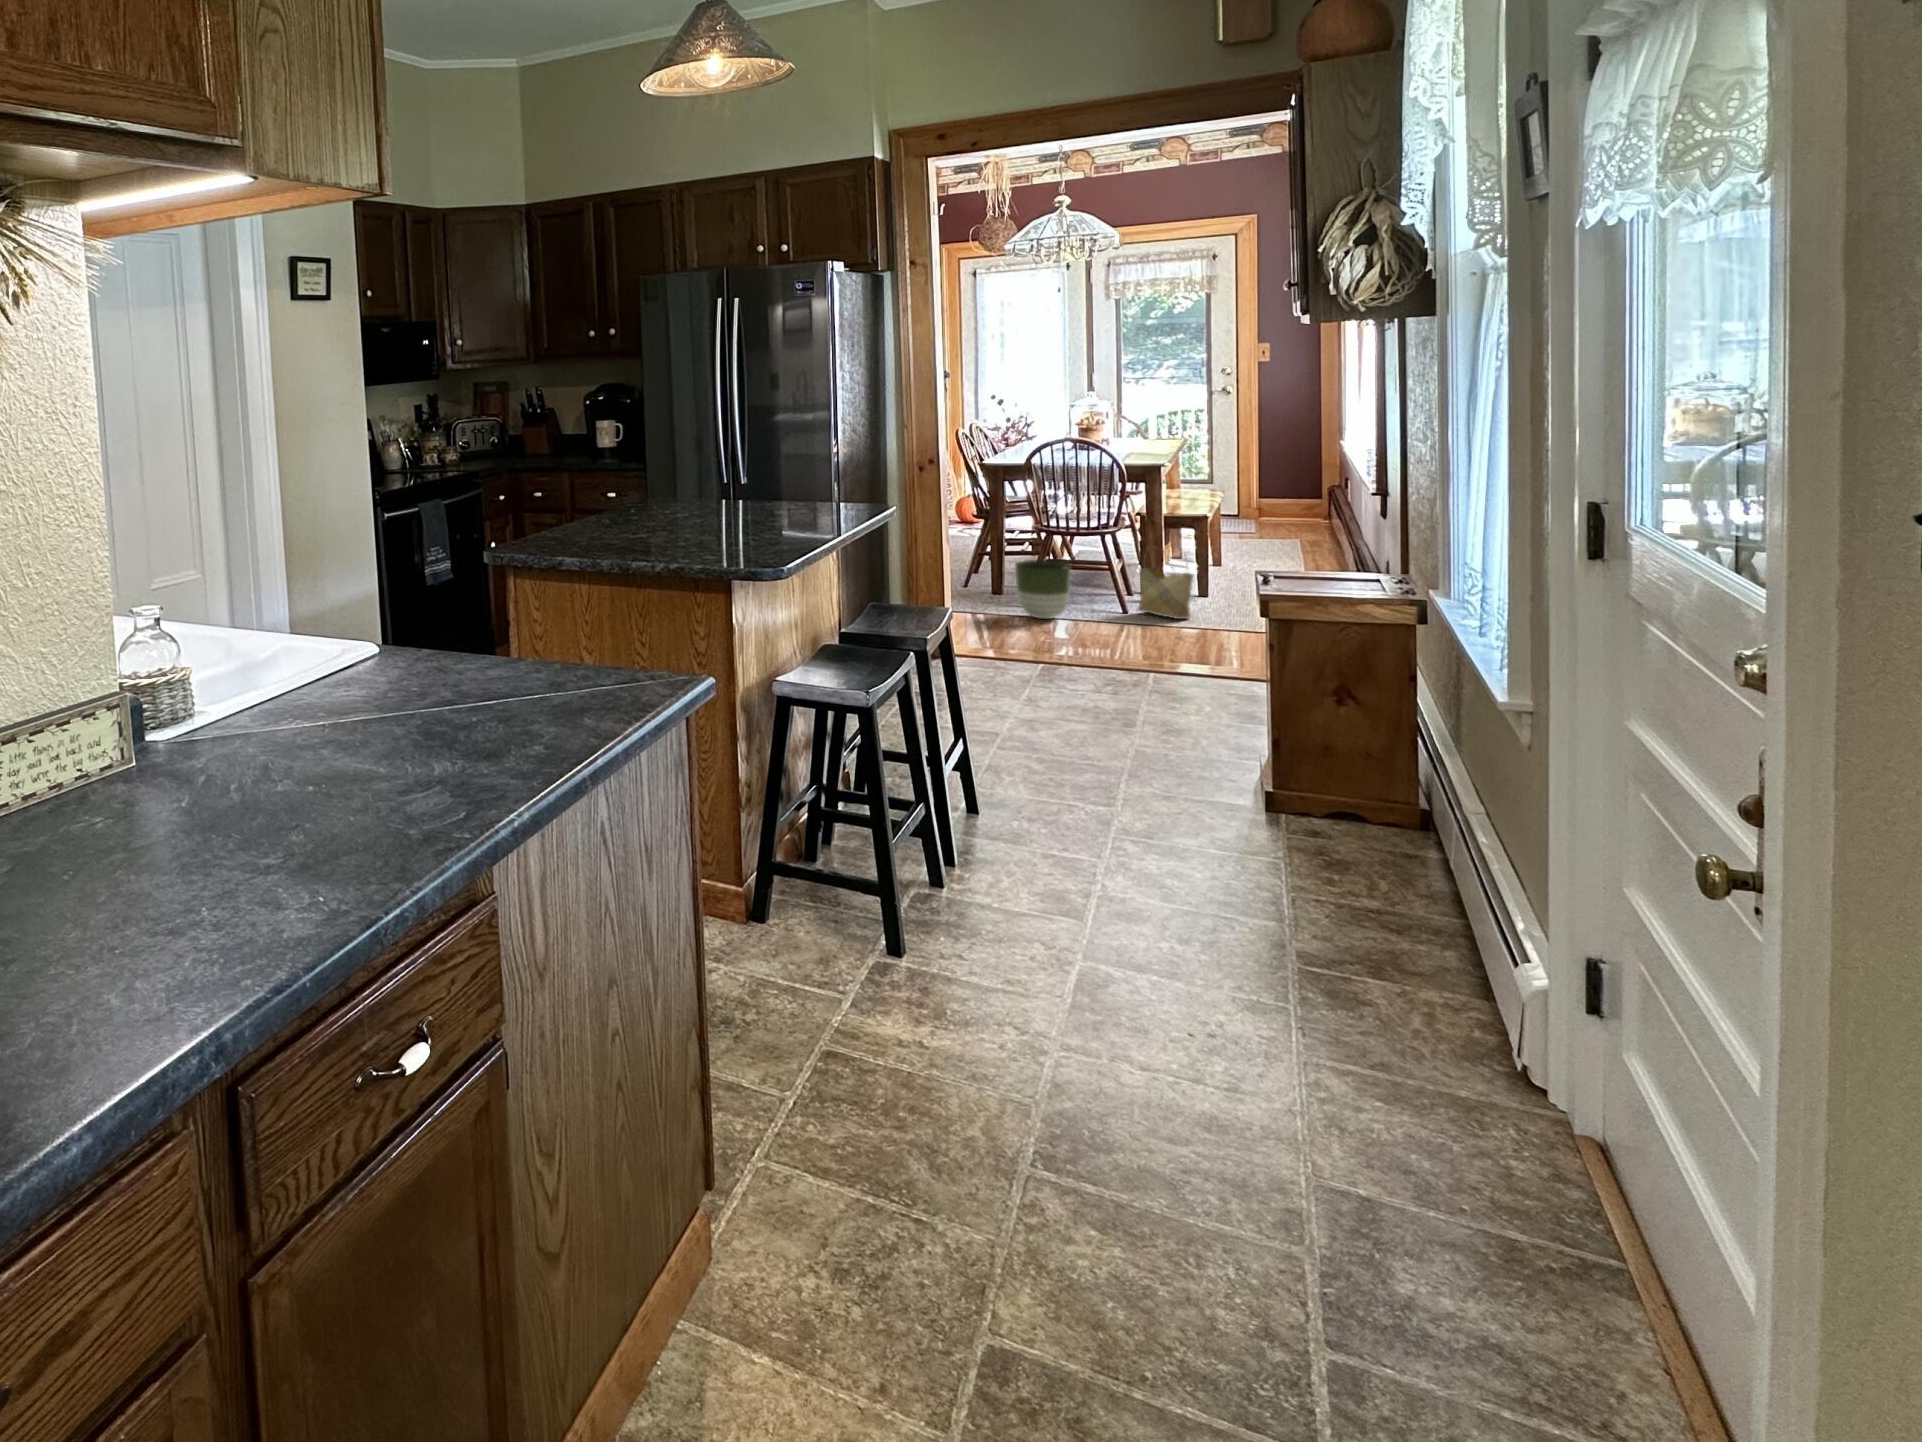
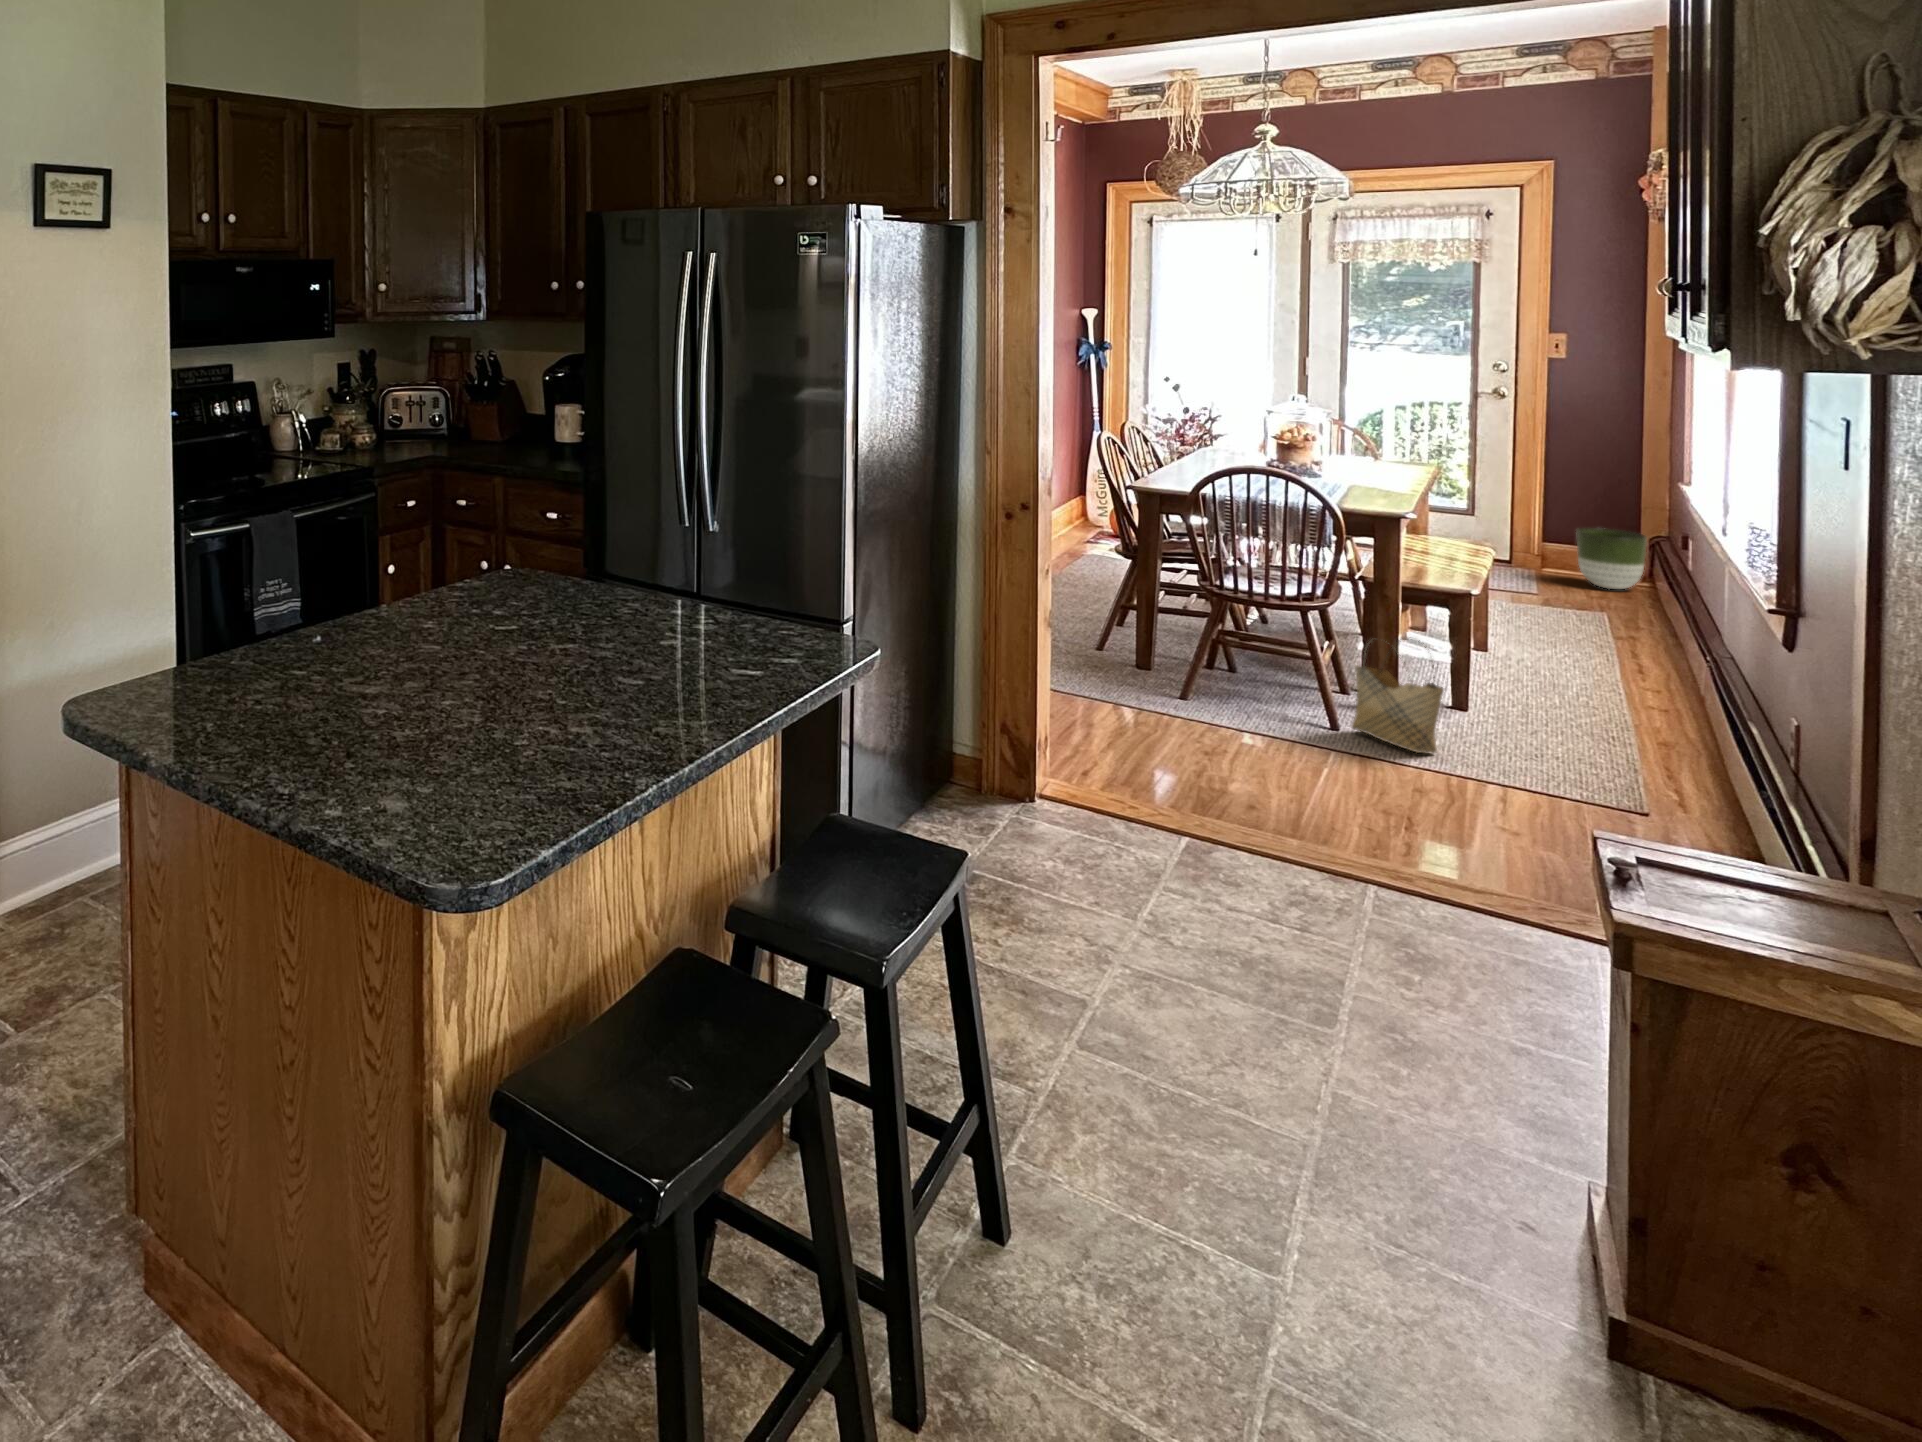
planter: present [1015,560,1070,619] -> present [1577,528,1647,589]

